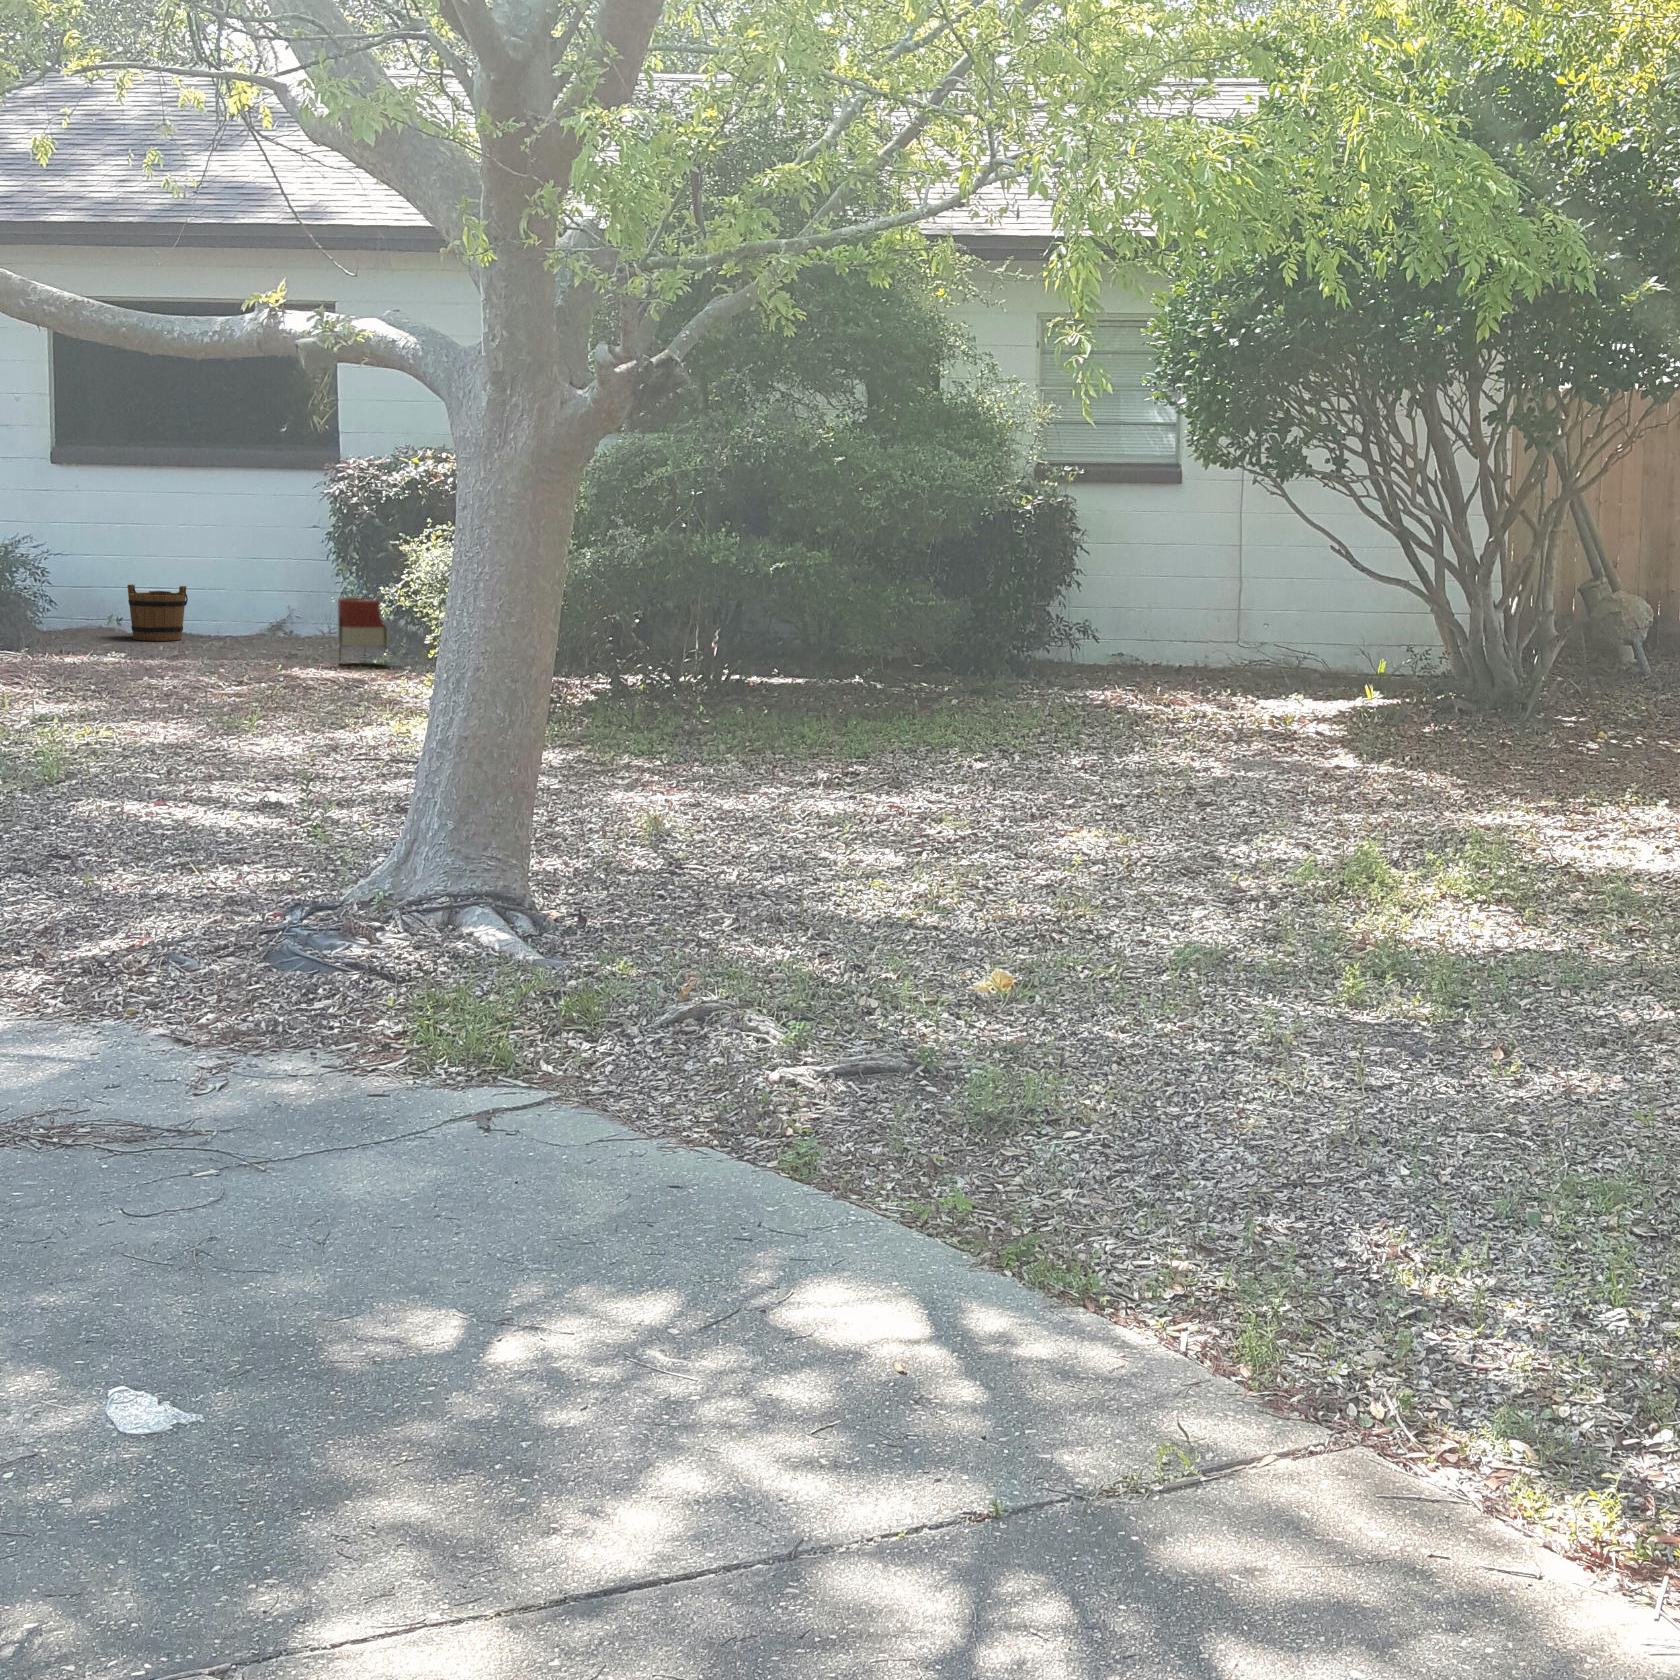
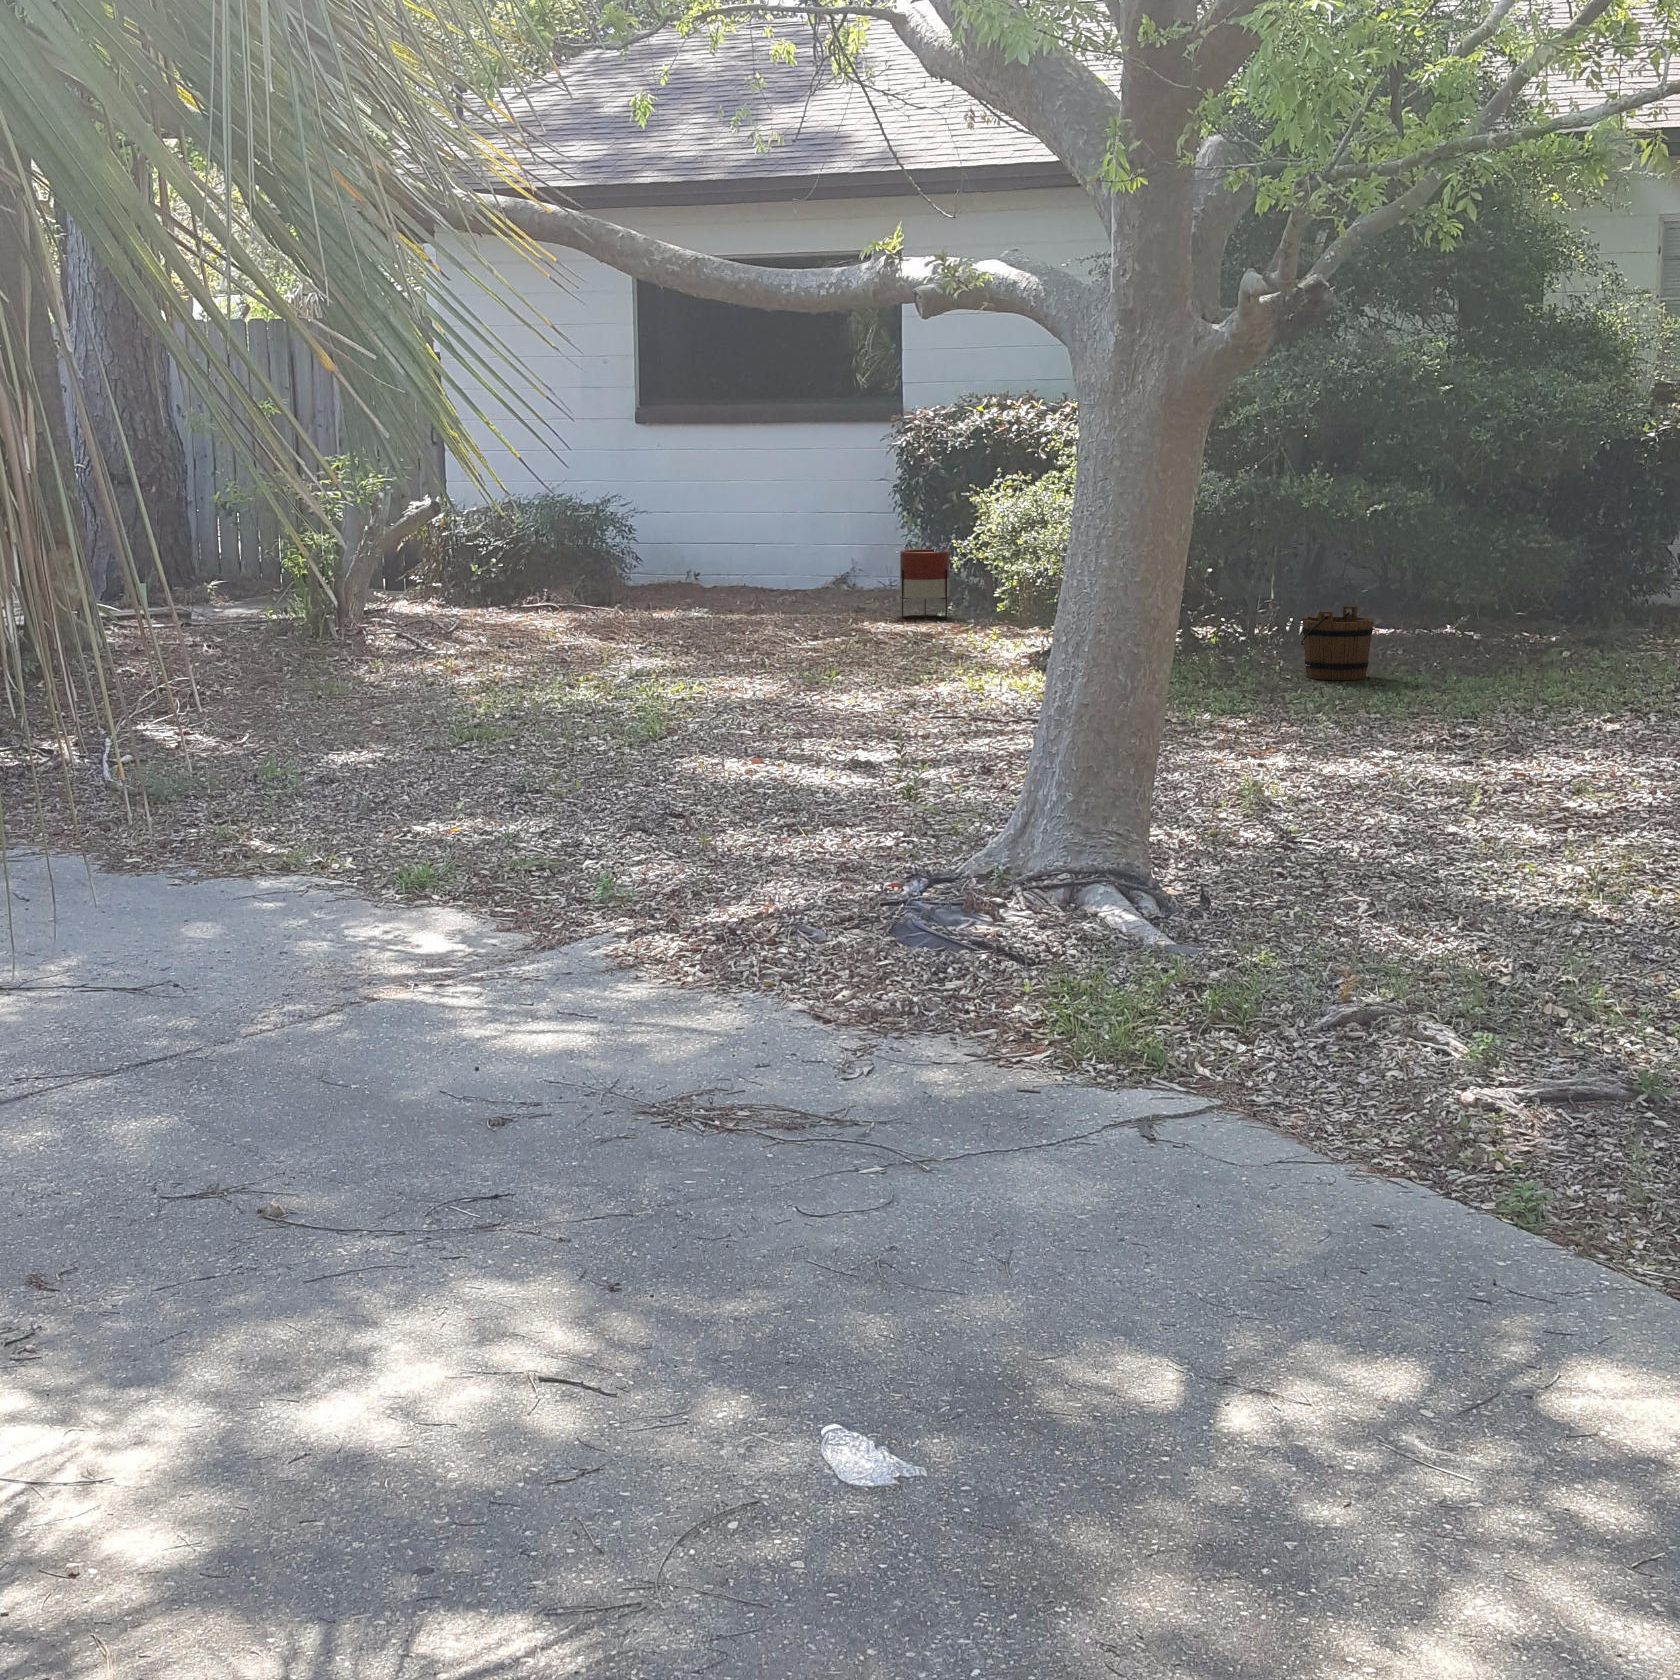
bucket: present [127,584,188,641] -> present [1301,606,1373,680]

